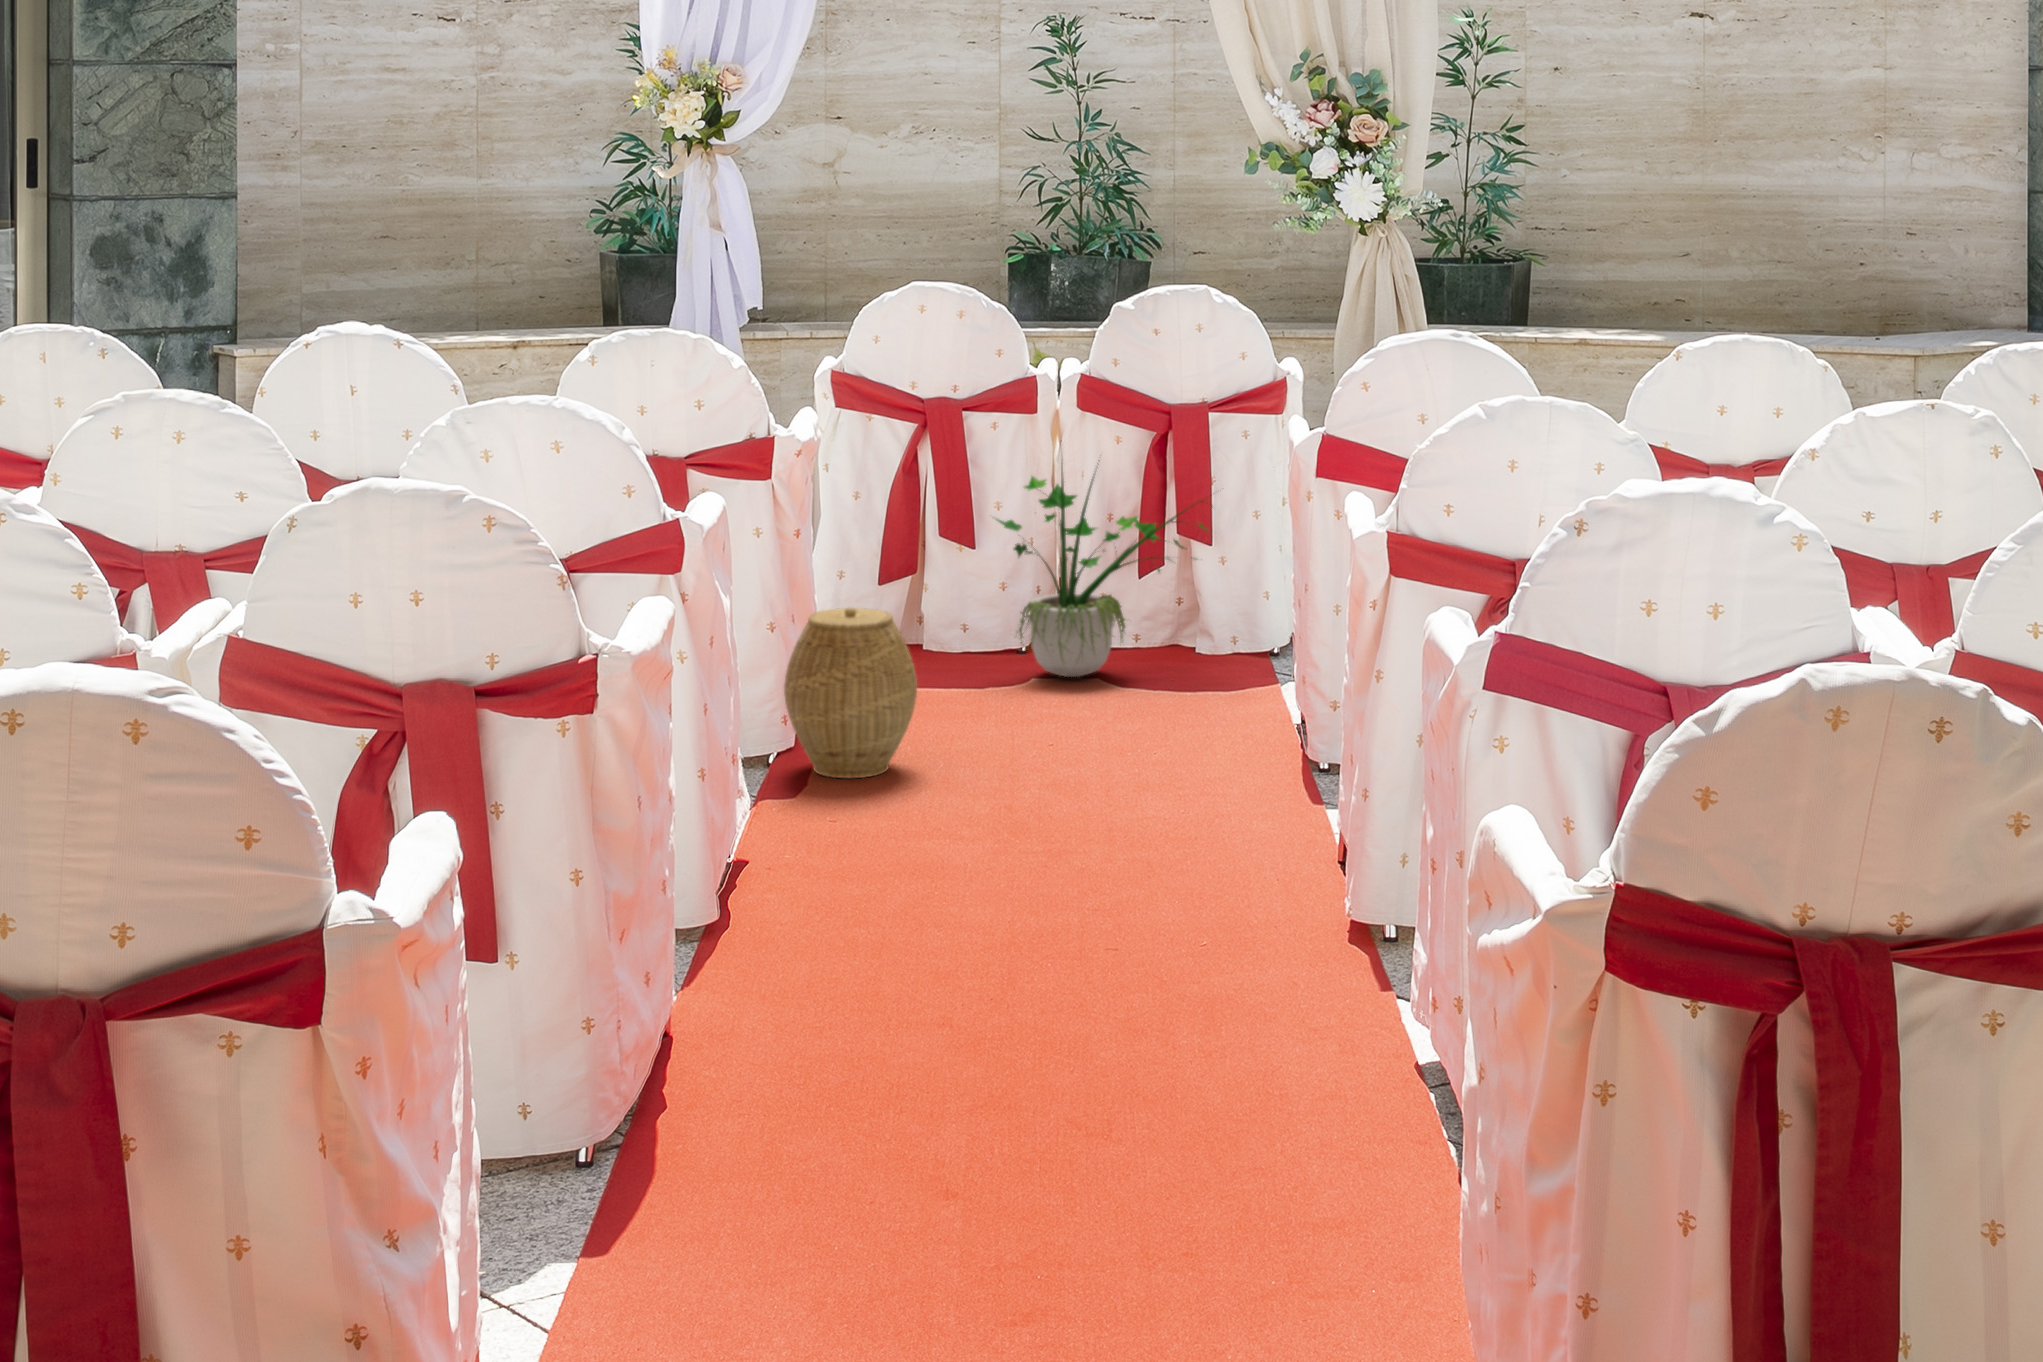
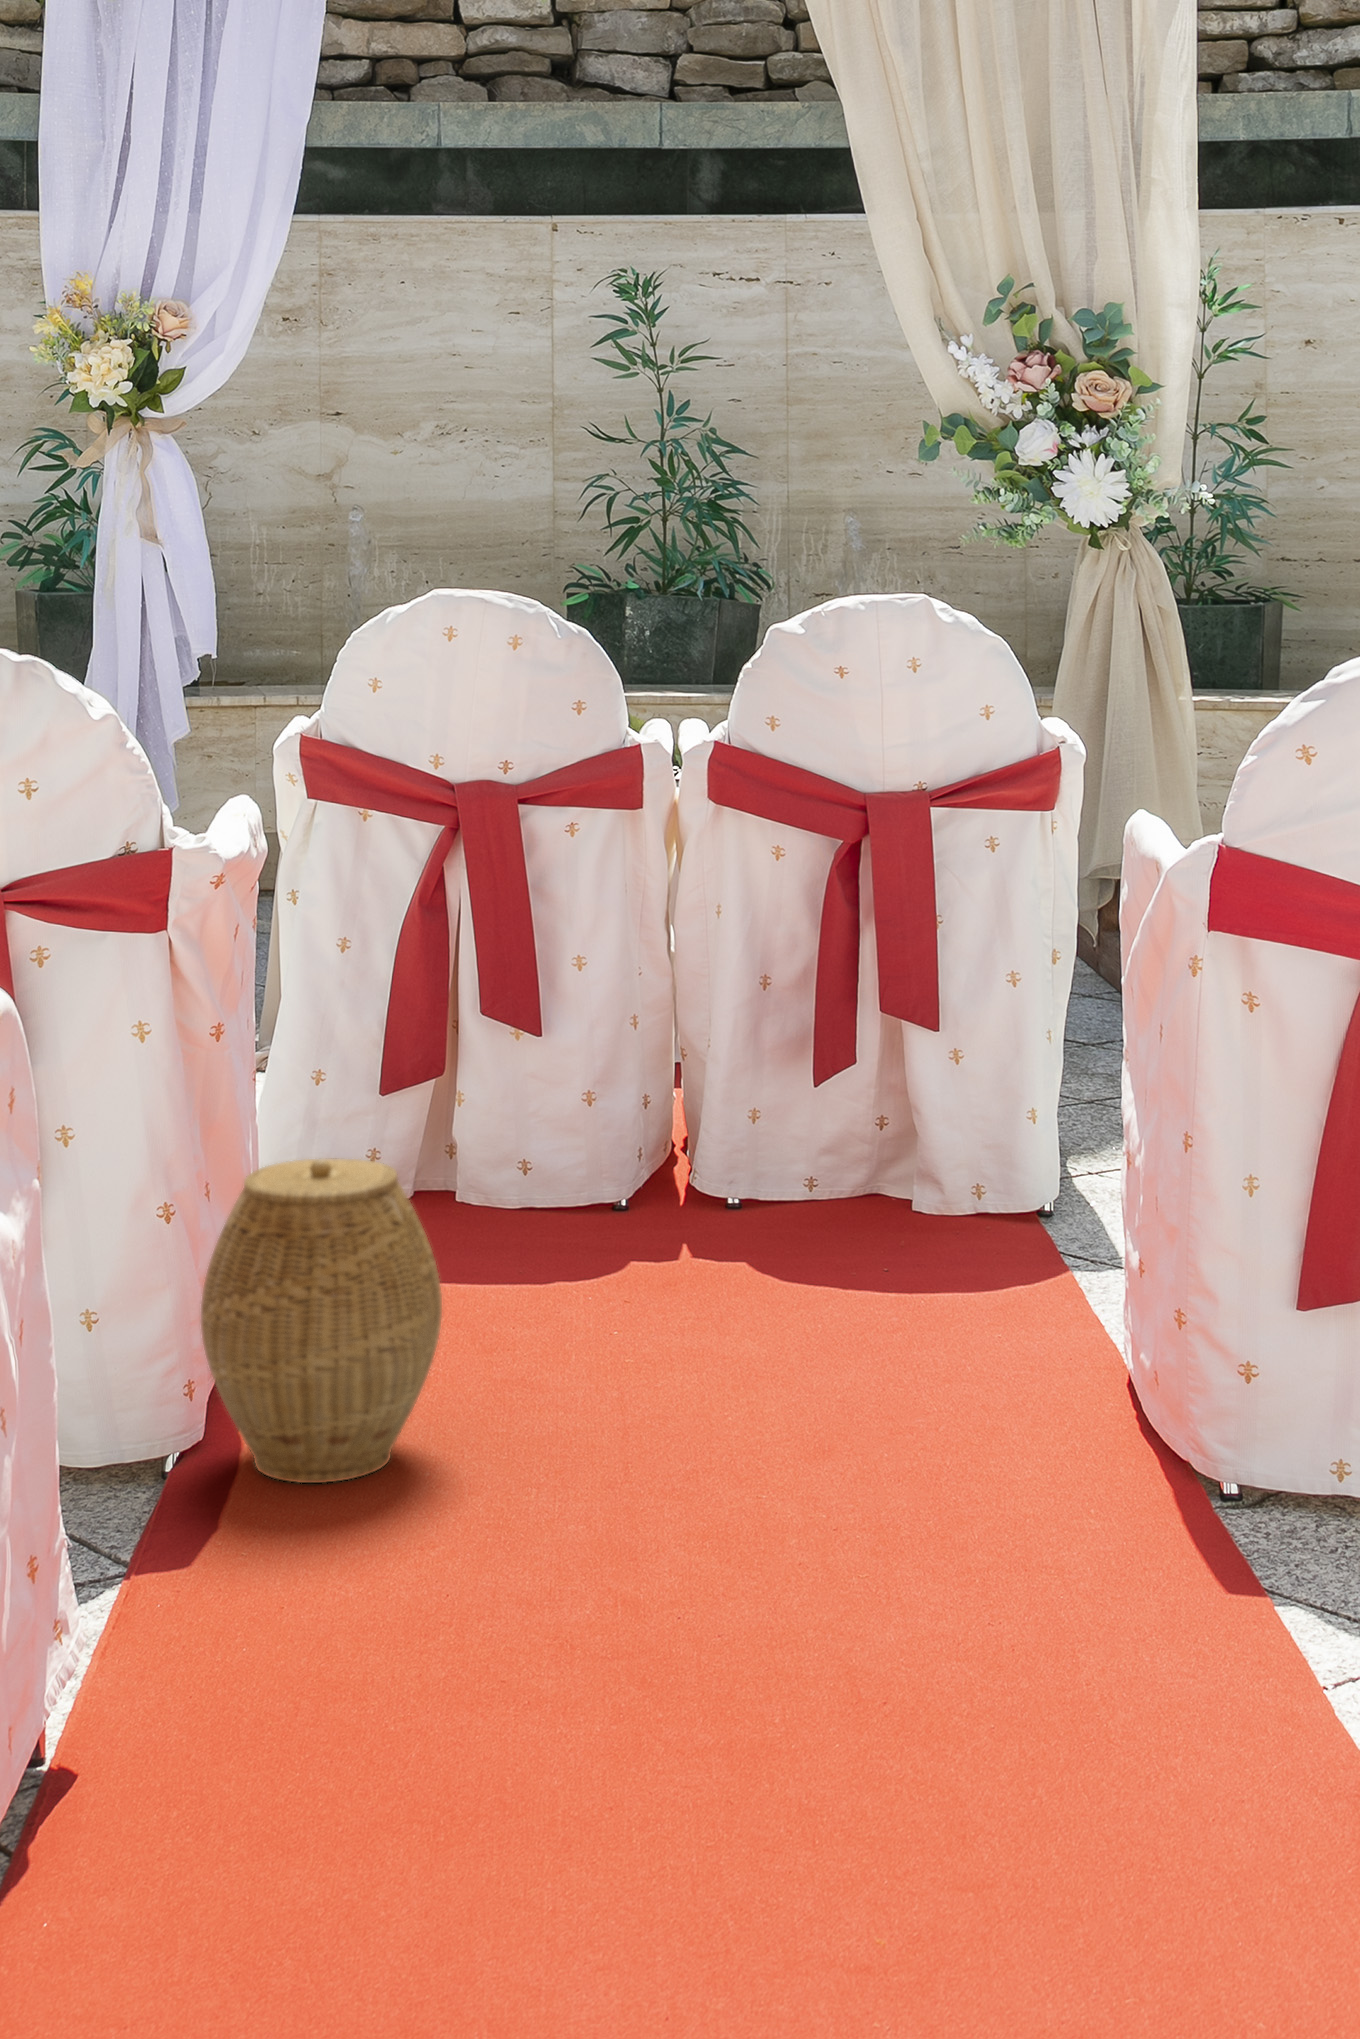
potted plant: present [997,441,1208,677] -> none [564,832,952,1249]

